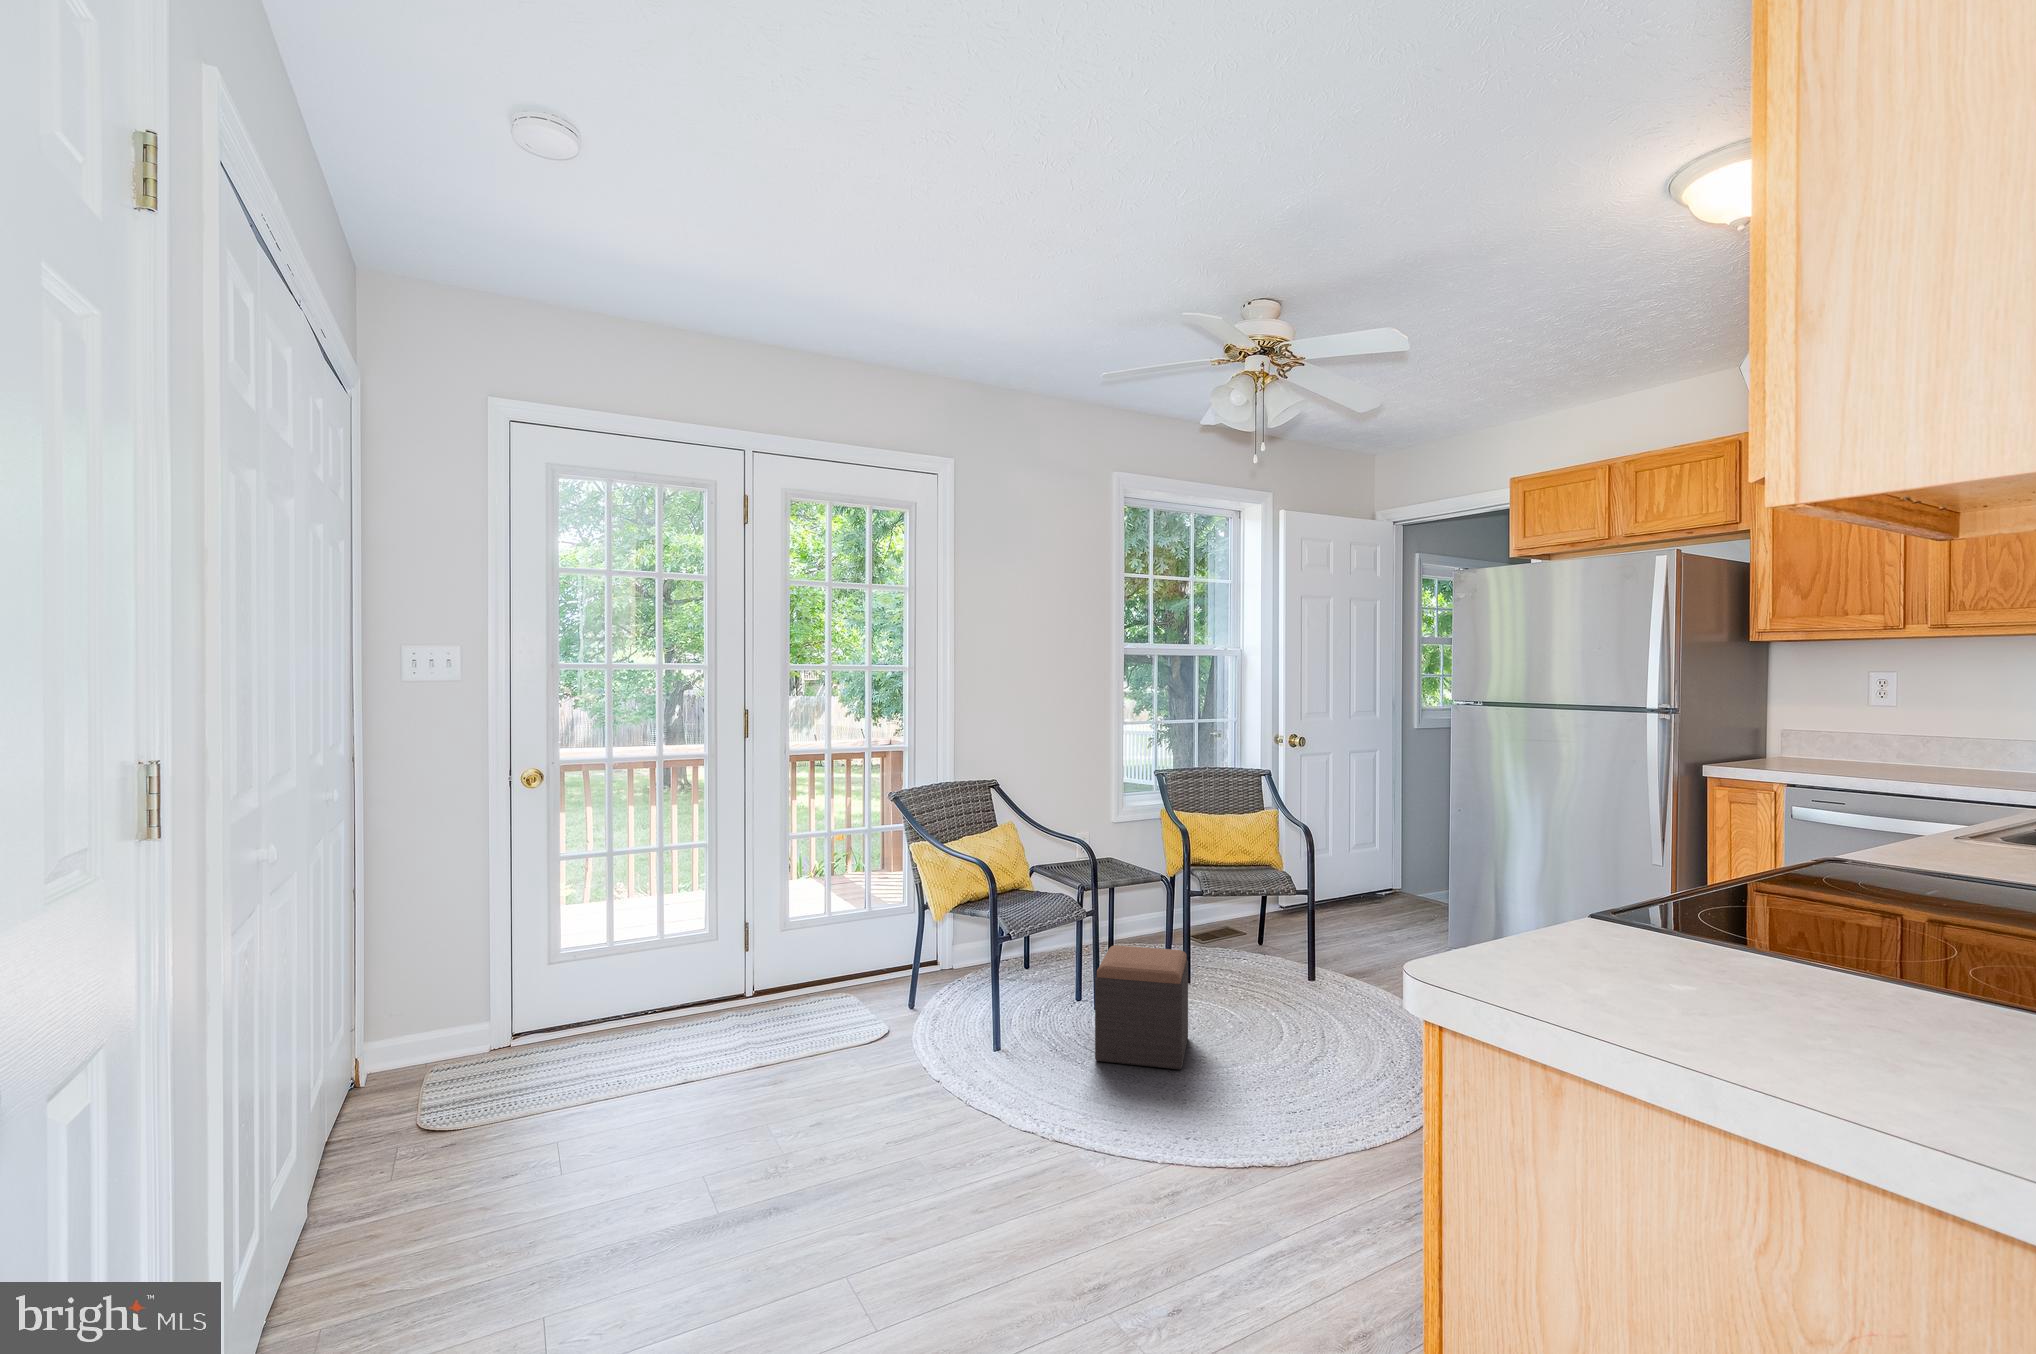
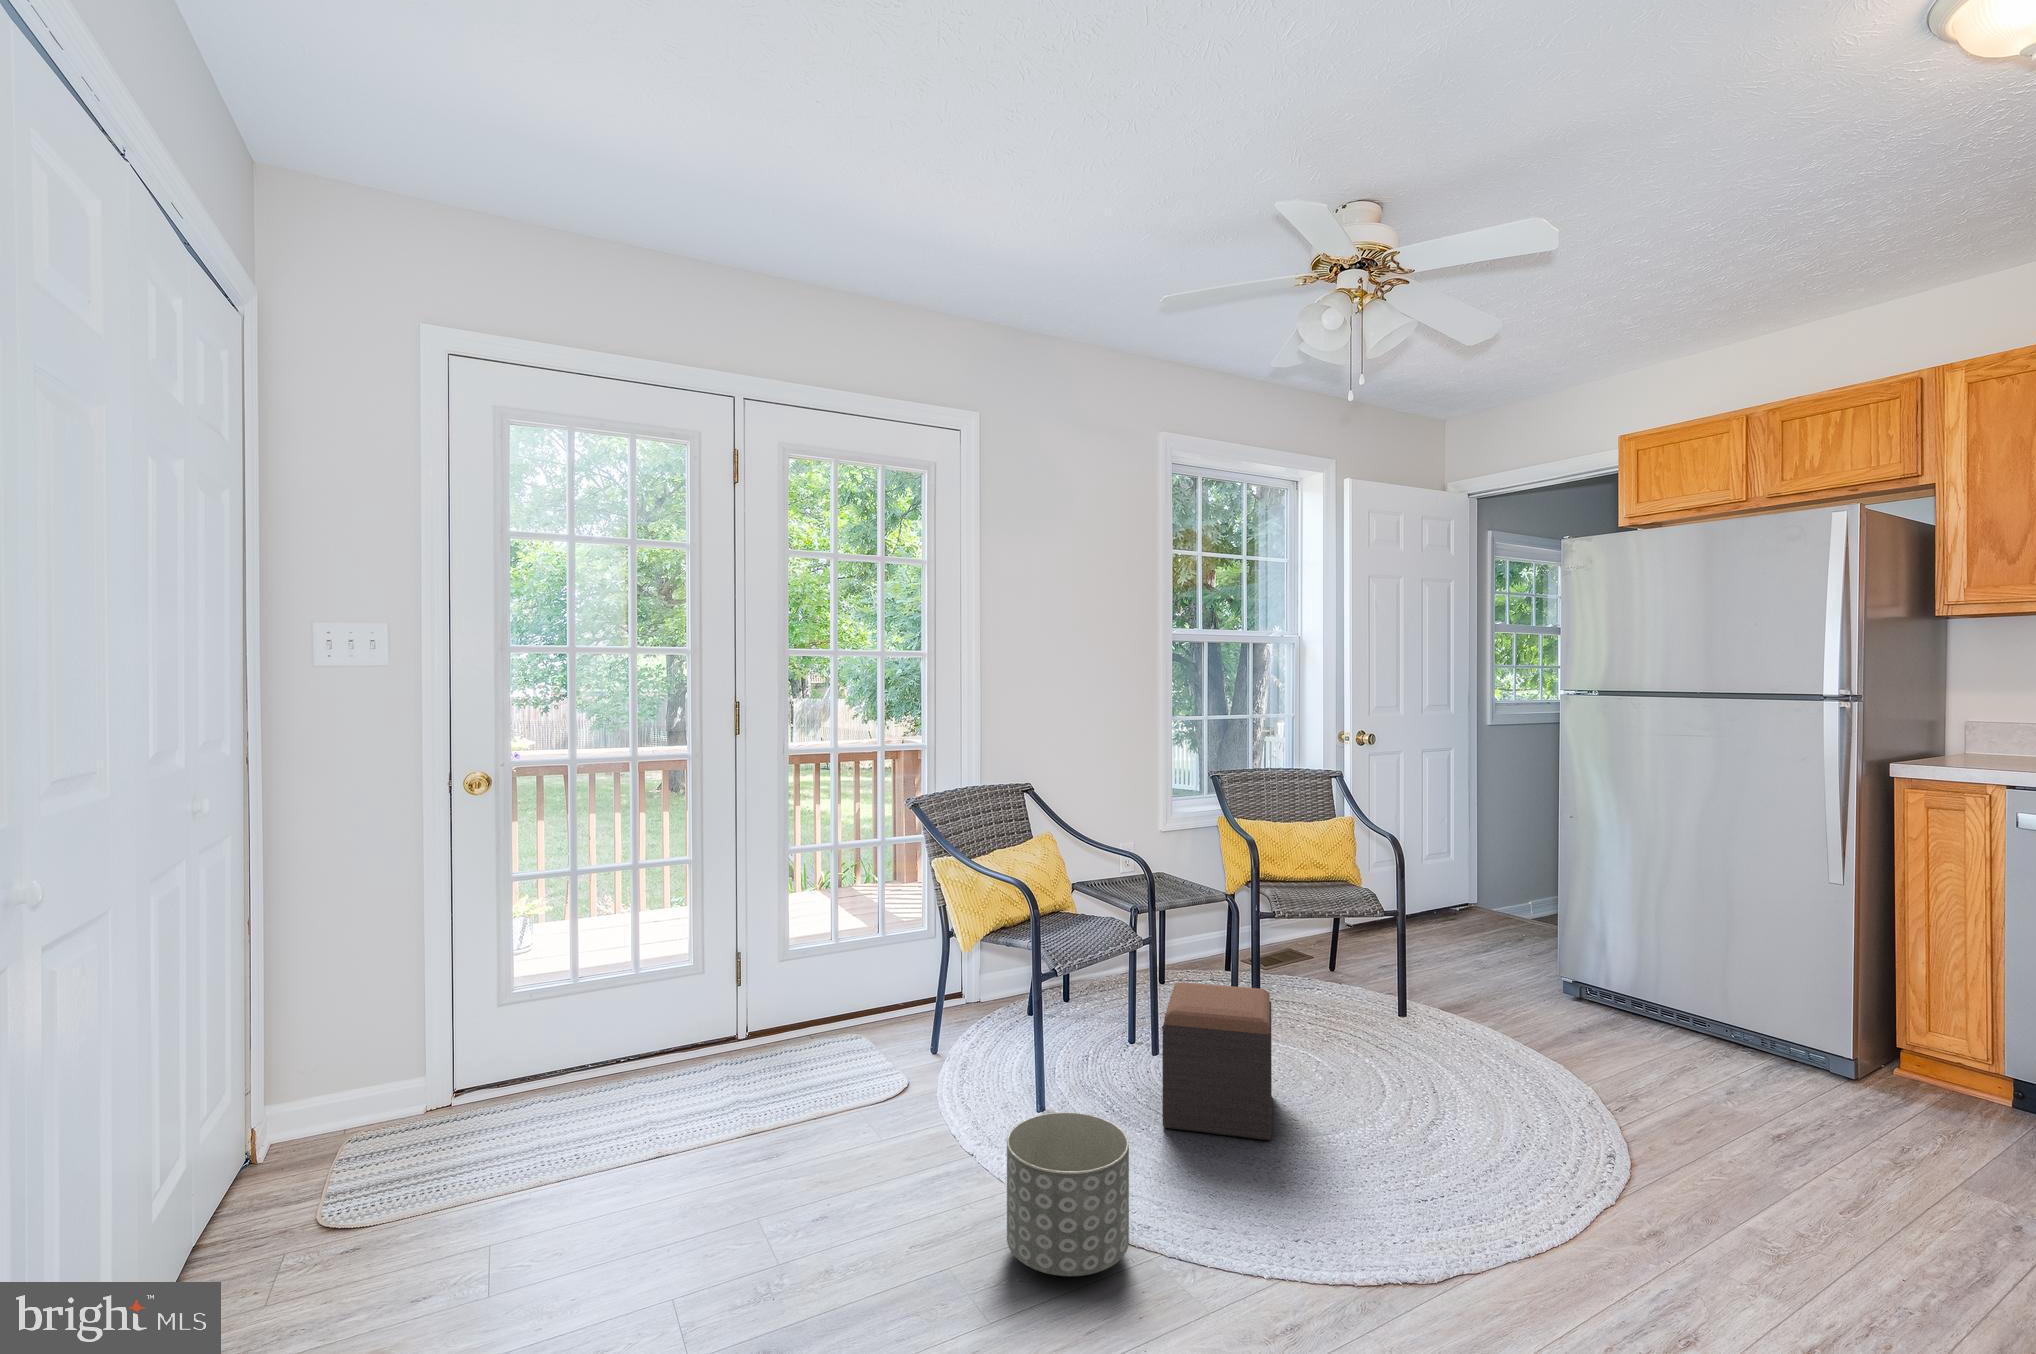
planter: none [962,1039,1056,1158] -> present [1007,1112,1129,1276]

